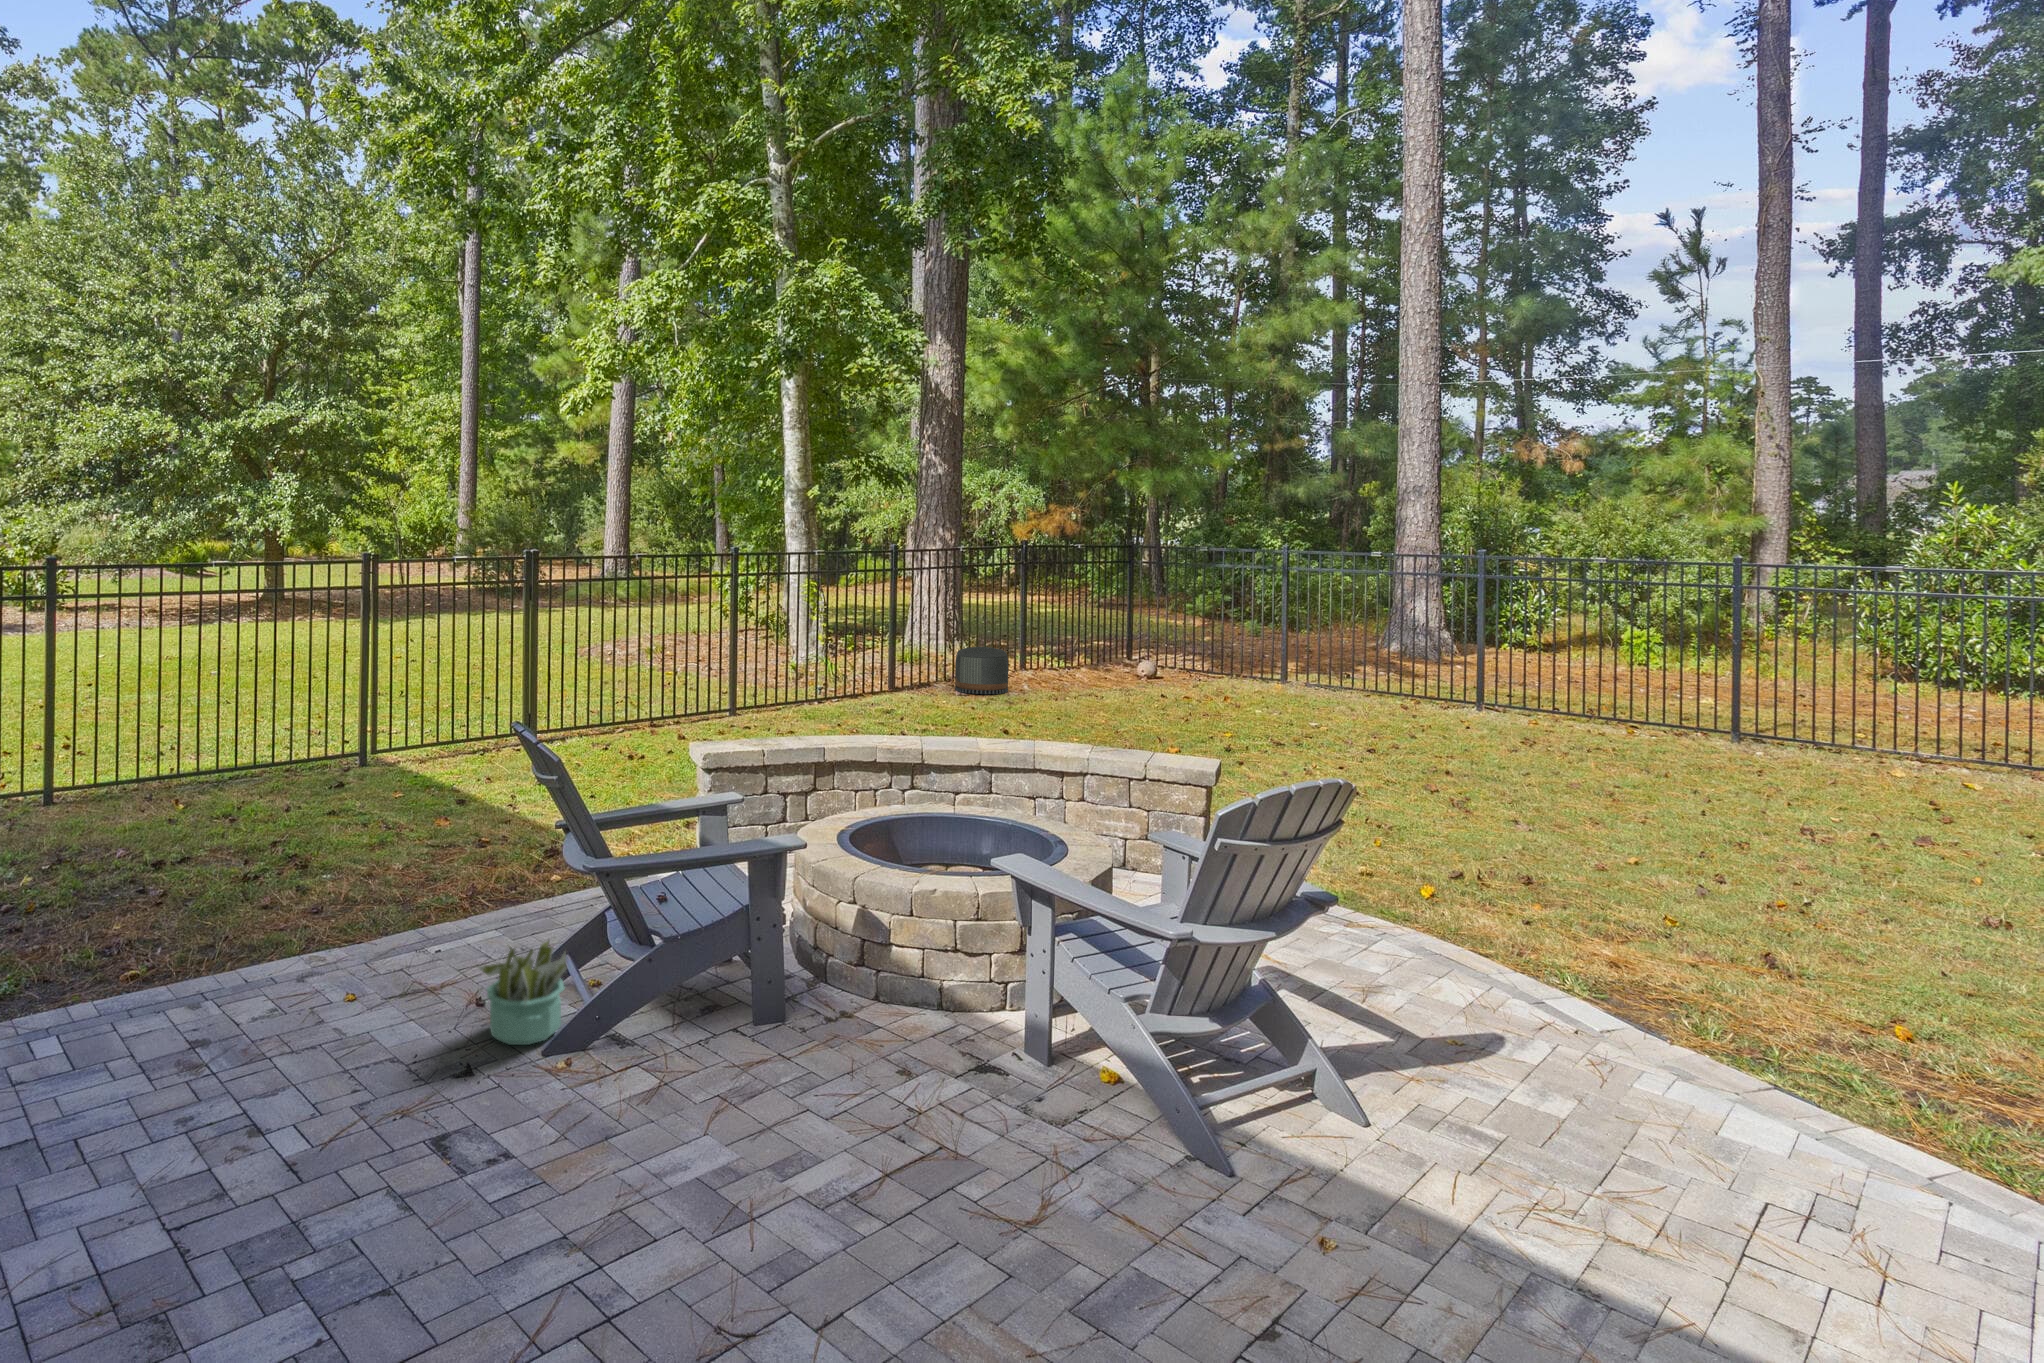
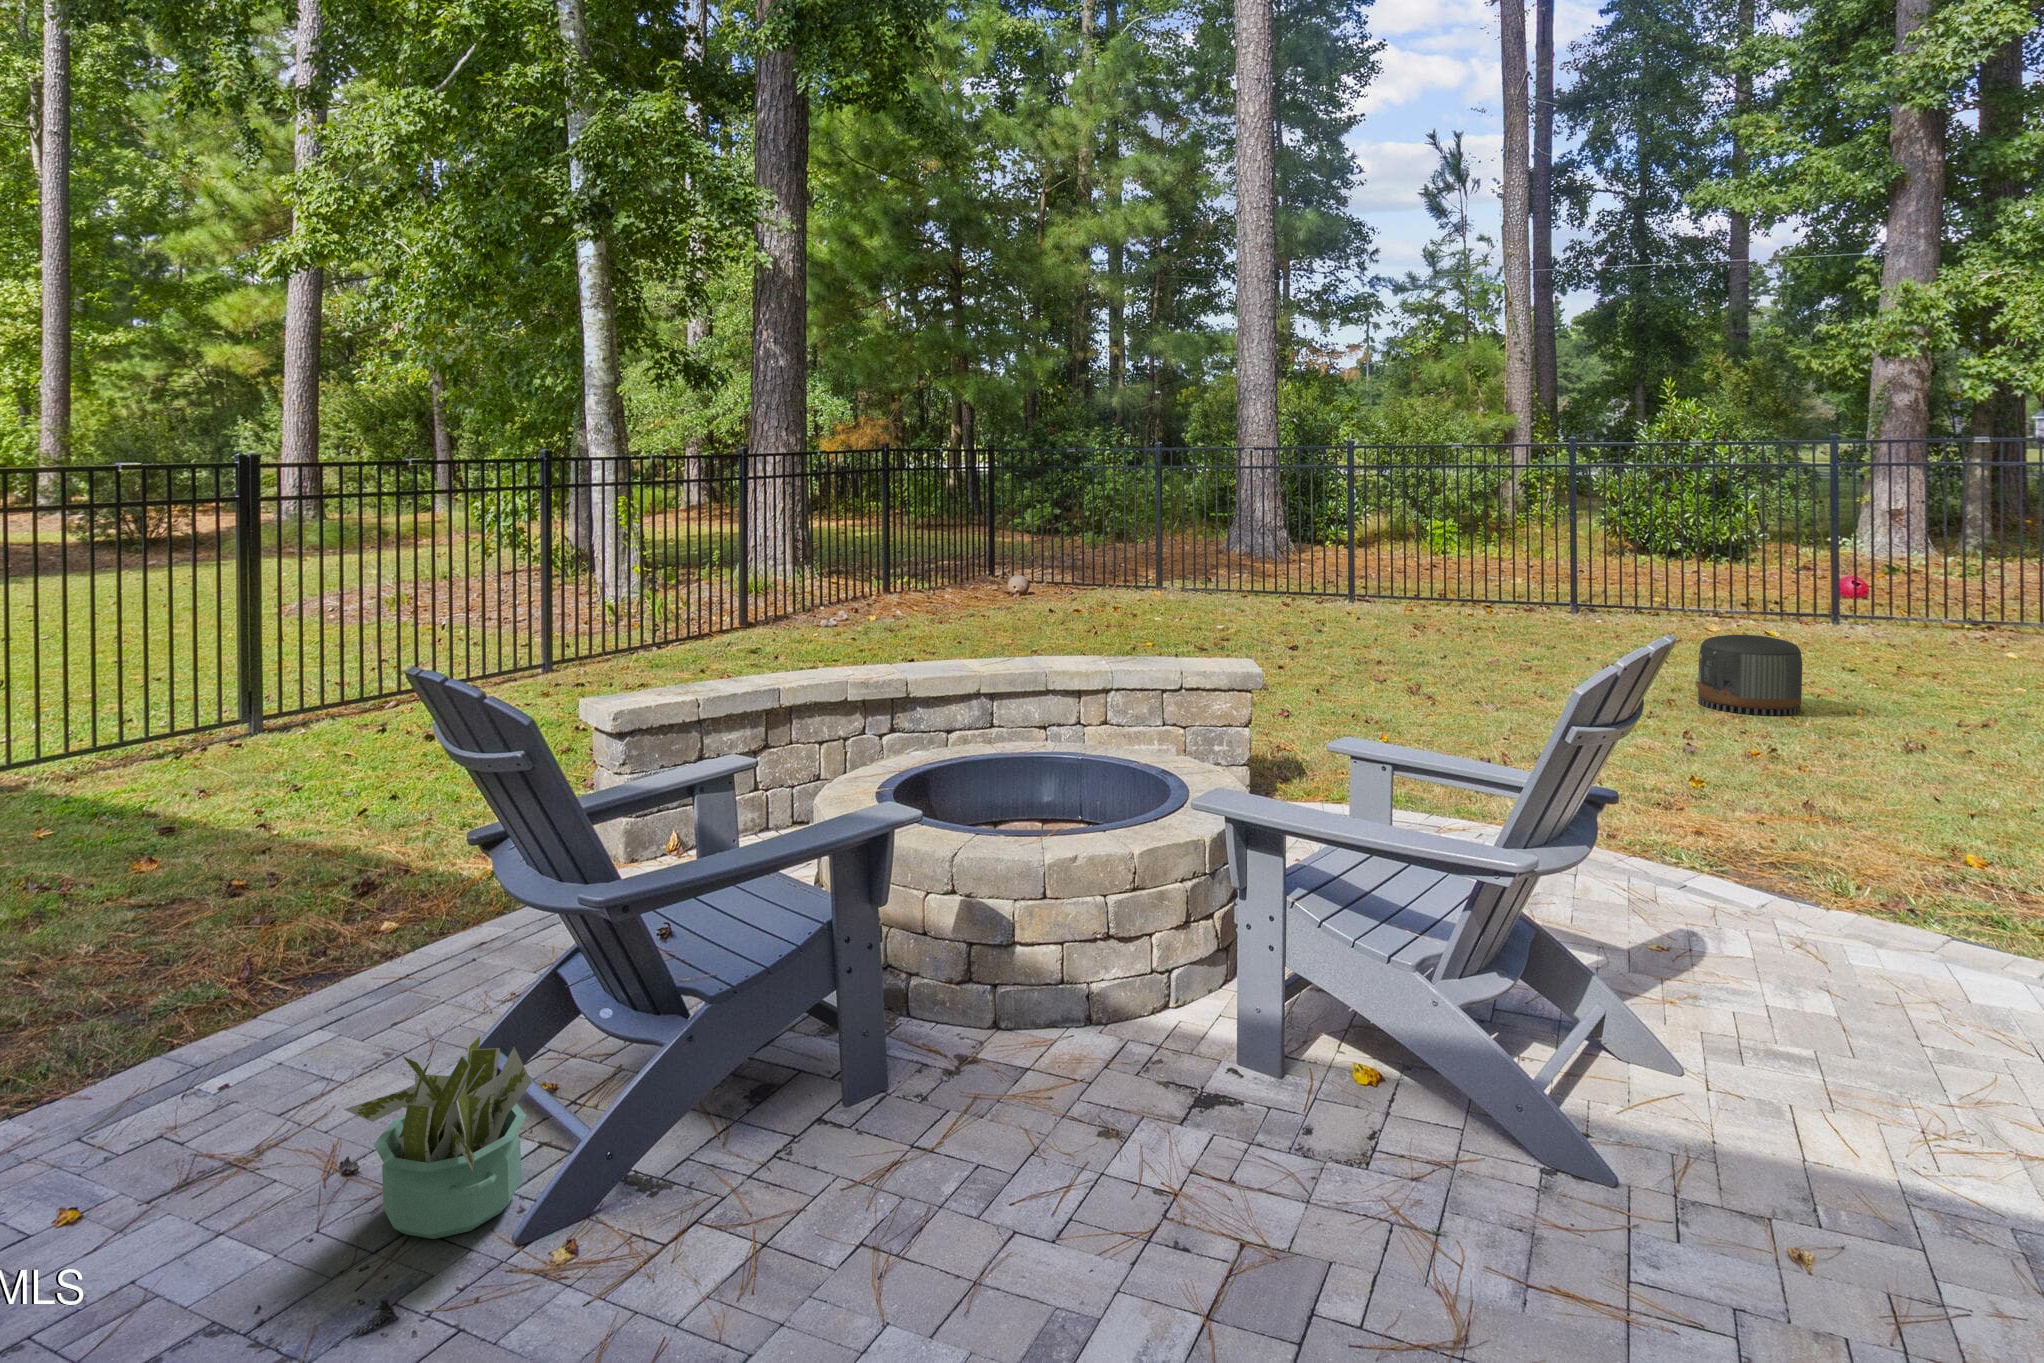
pouf: present [955,647,1008,694] -> present [1698,635,1802,715]

